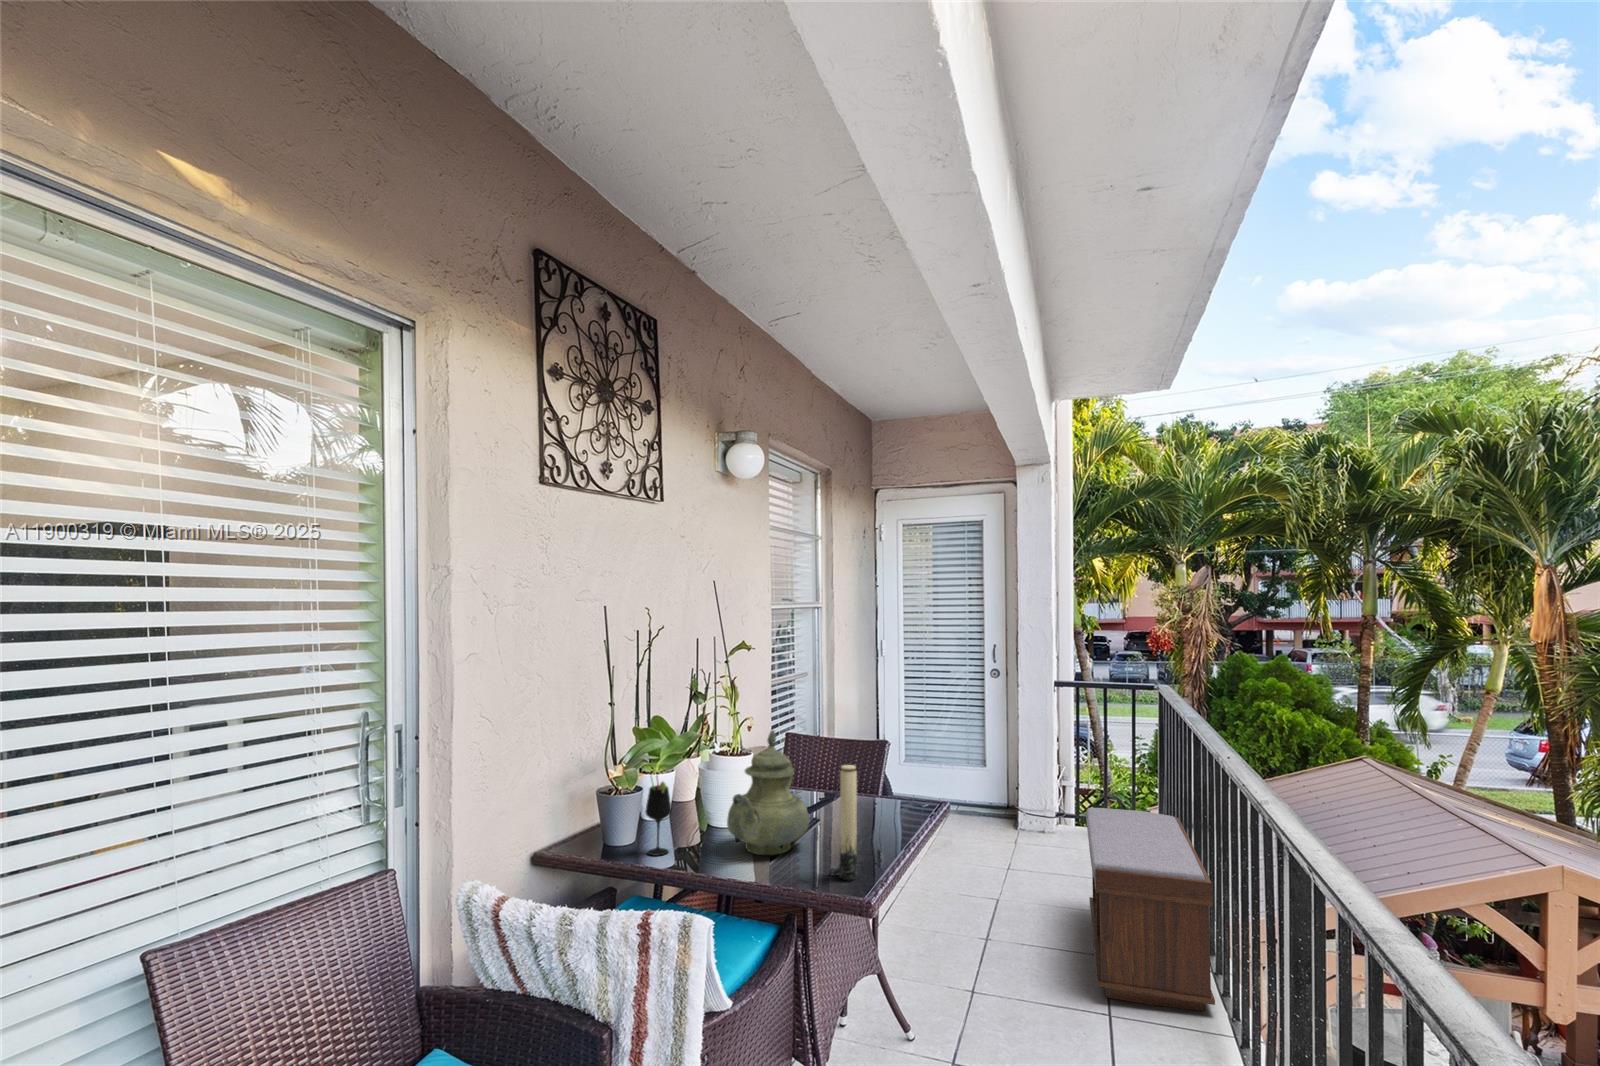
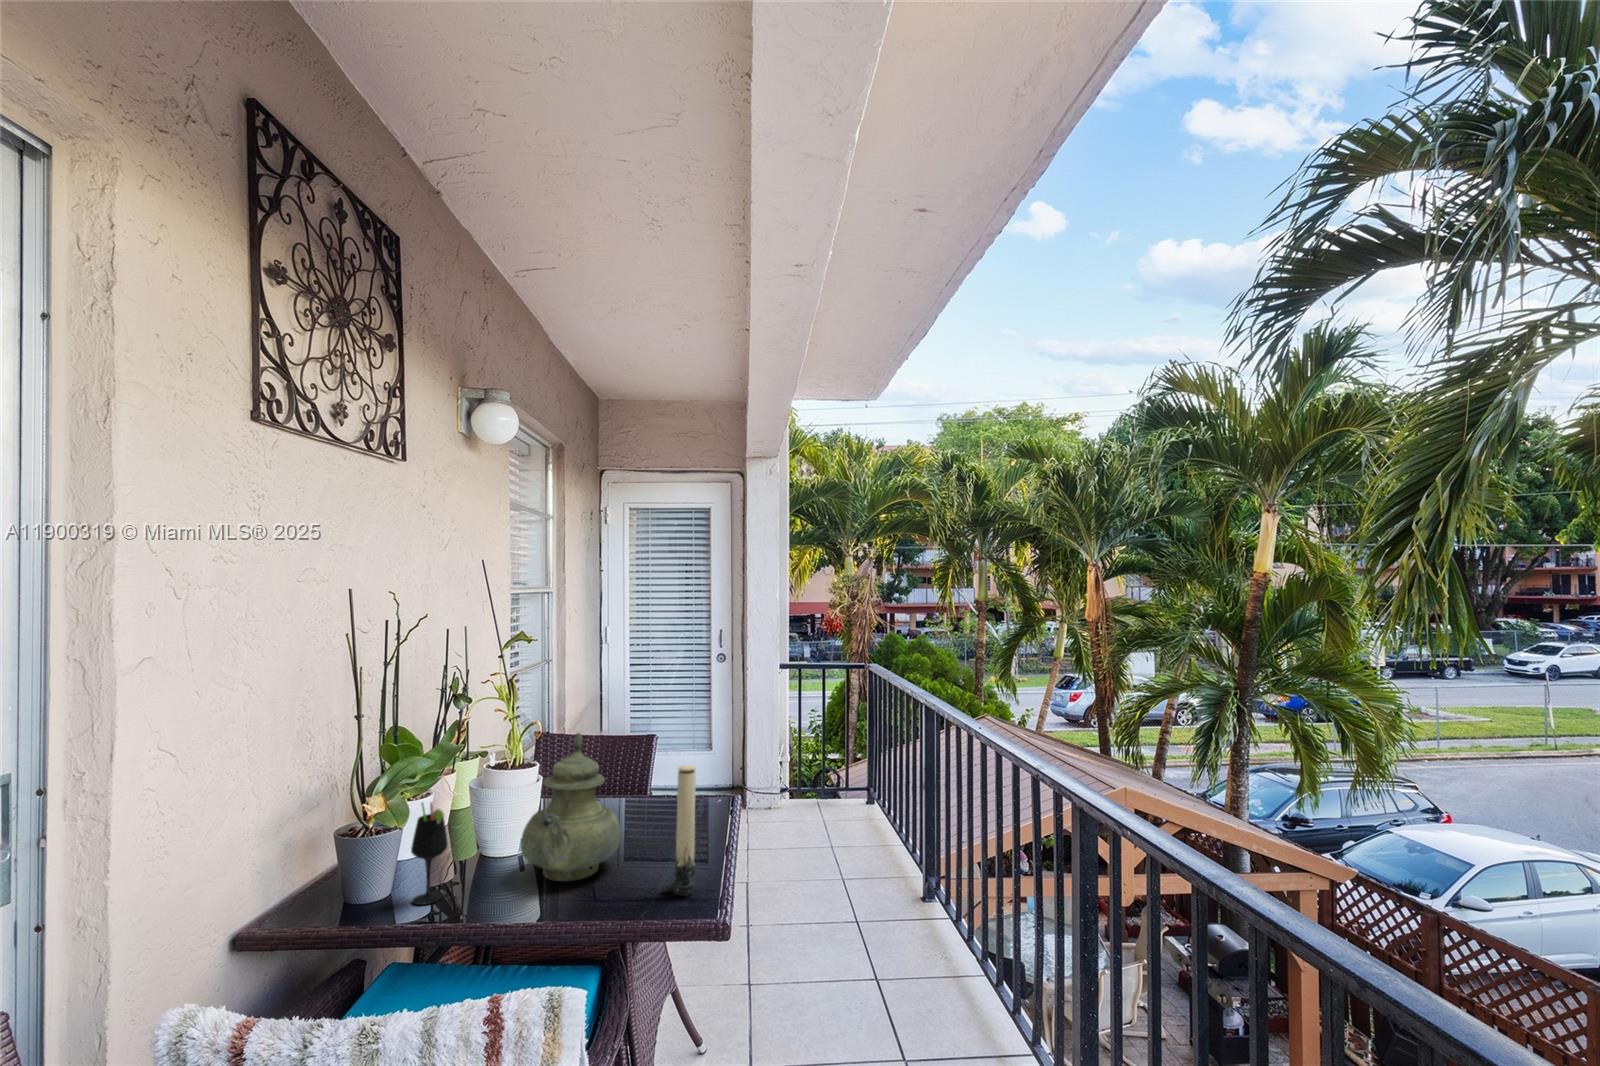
bench: present [1086,808,1215,1011] -> none [827,776,953,955]

